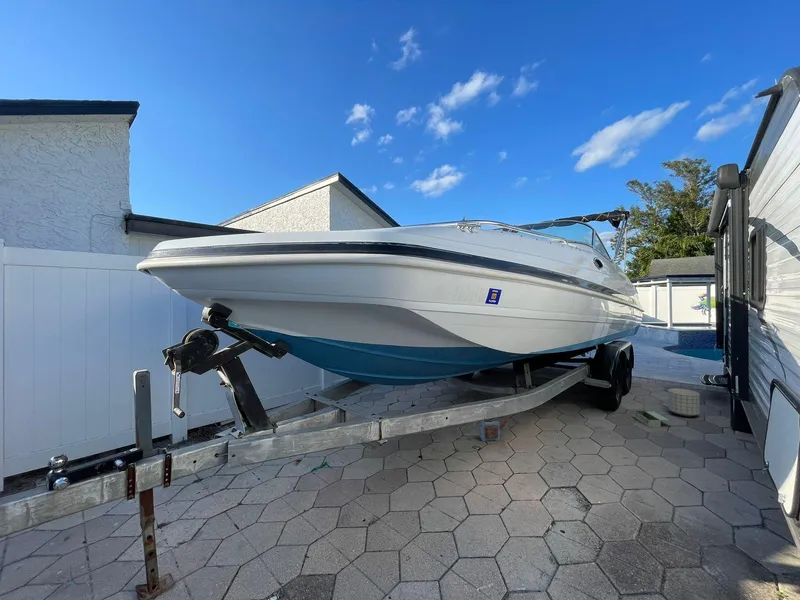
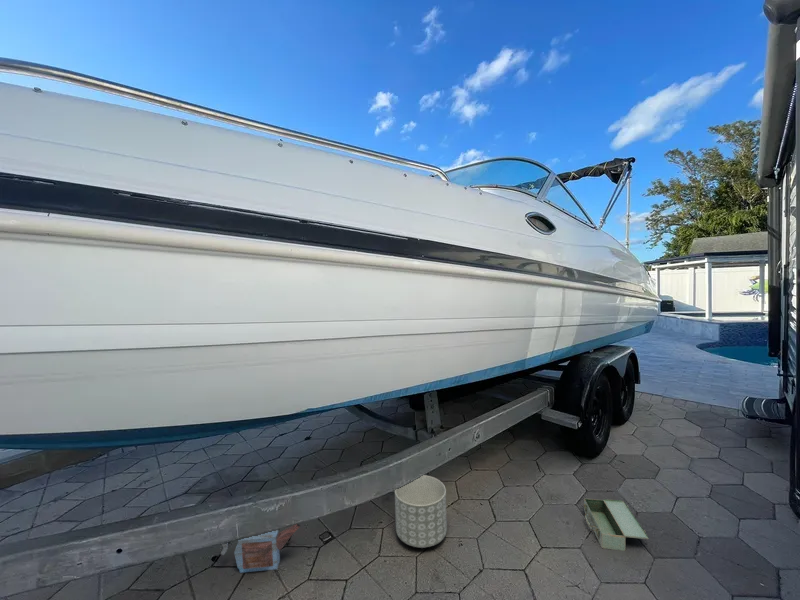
planter: present [668,389,700,417] -> present [395,475,447,548]

